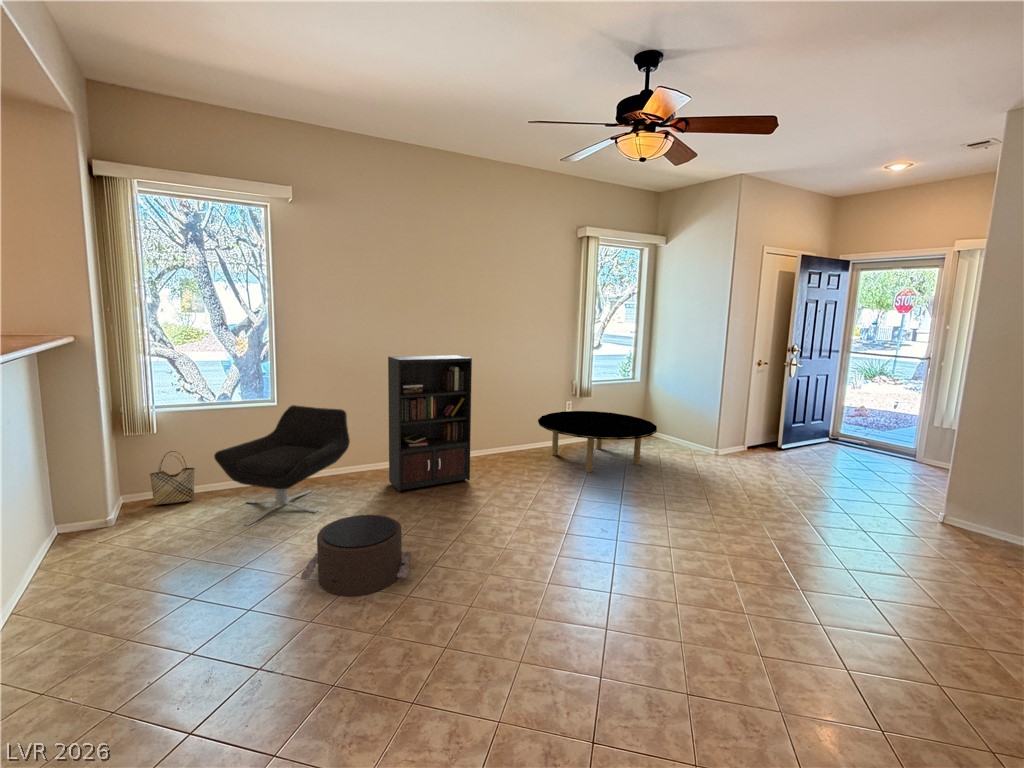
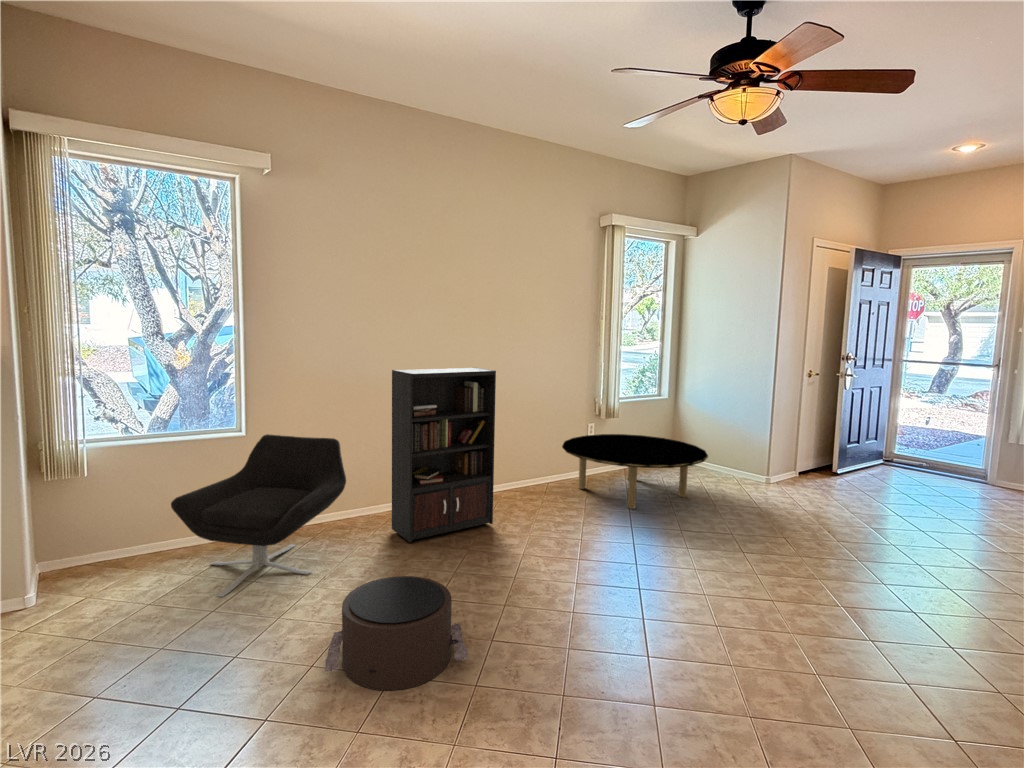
woven basket: present [149,451,195,505] -> none [77,499,139,574]

